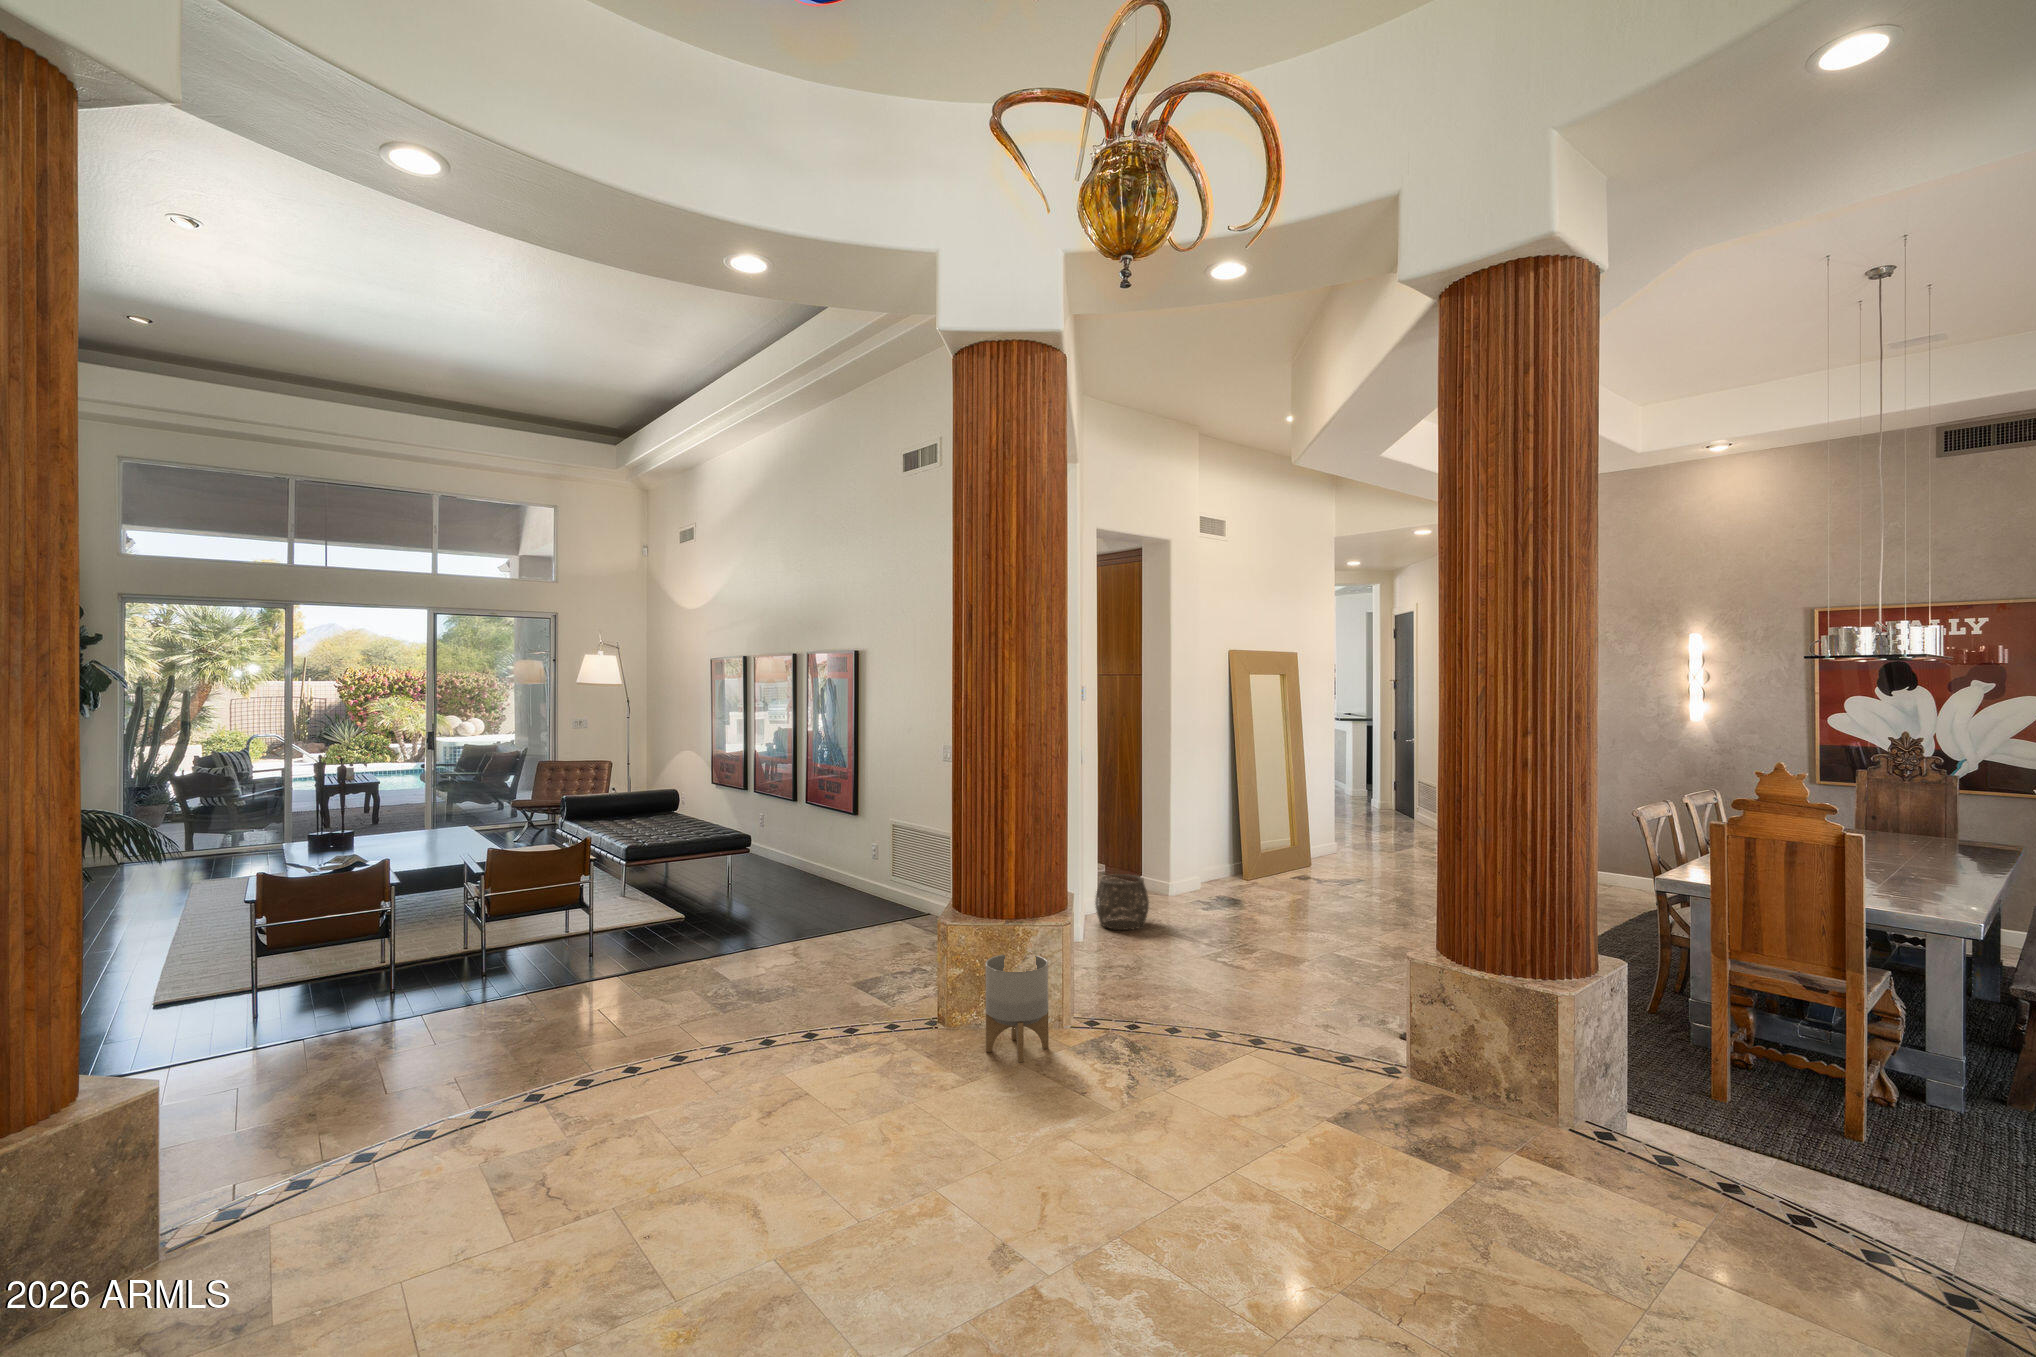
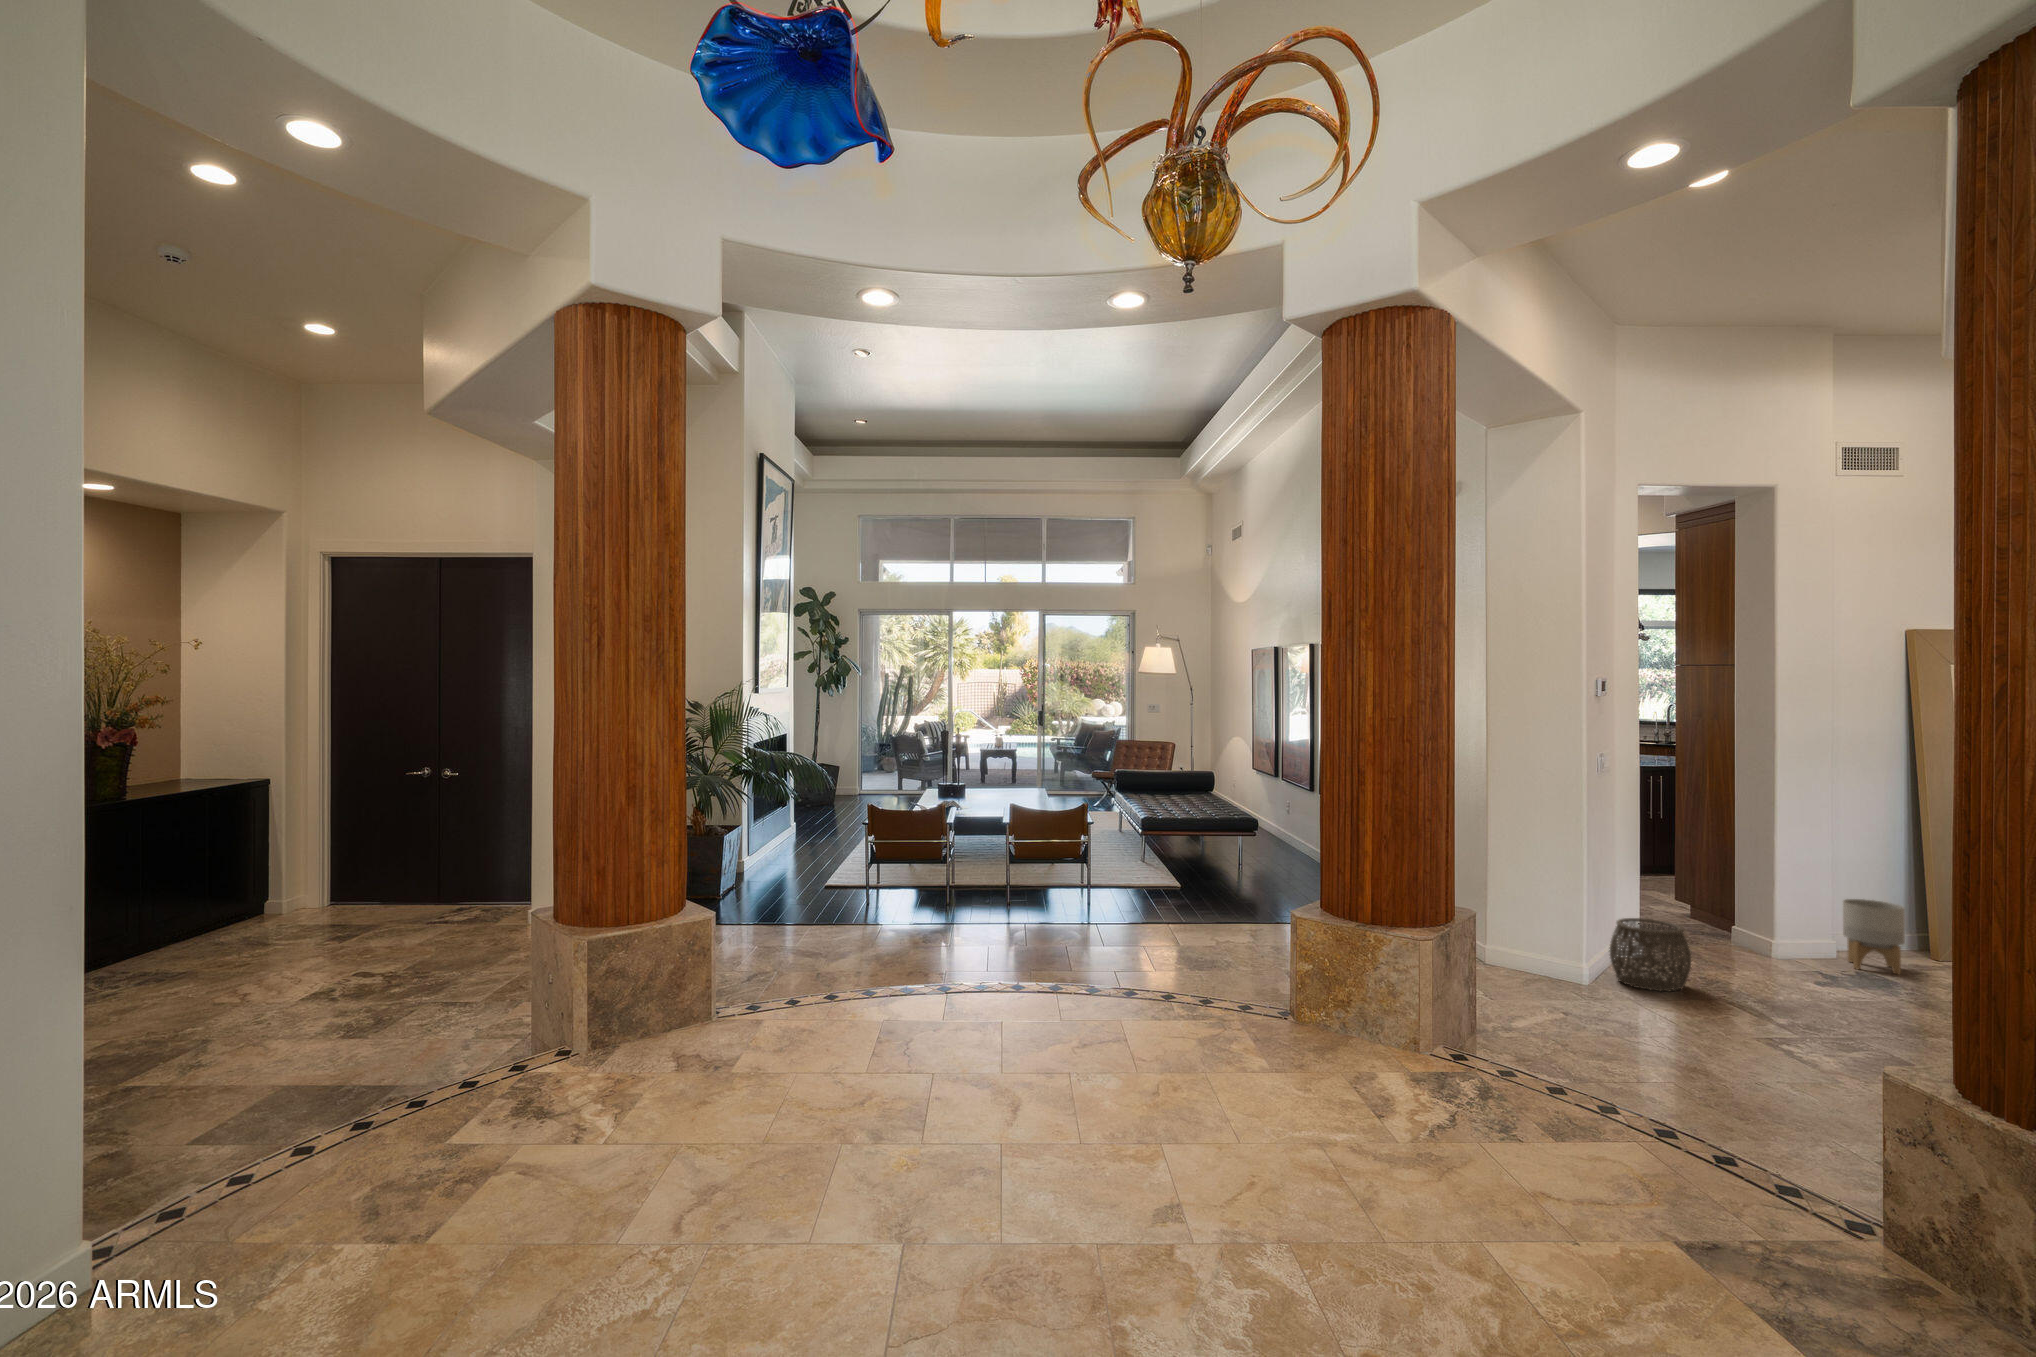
planter: present [986,955,1049,1062] -> present [1843,899,1905,974]

